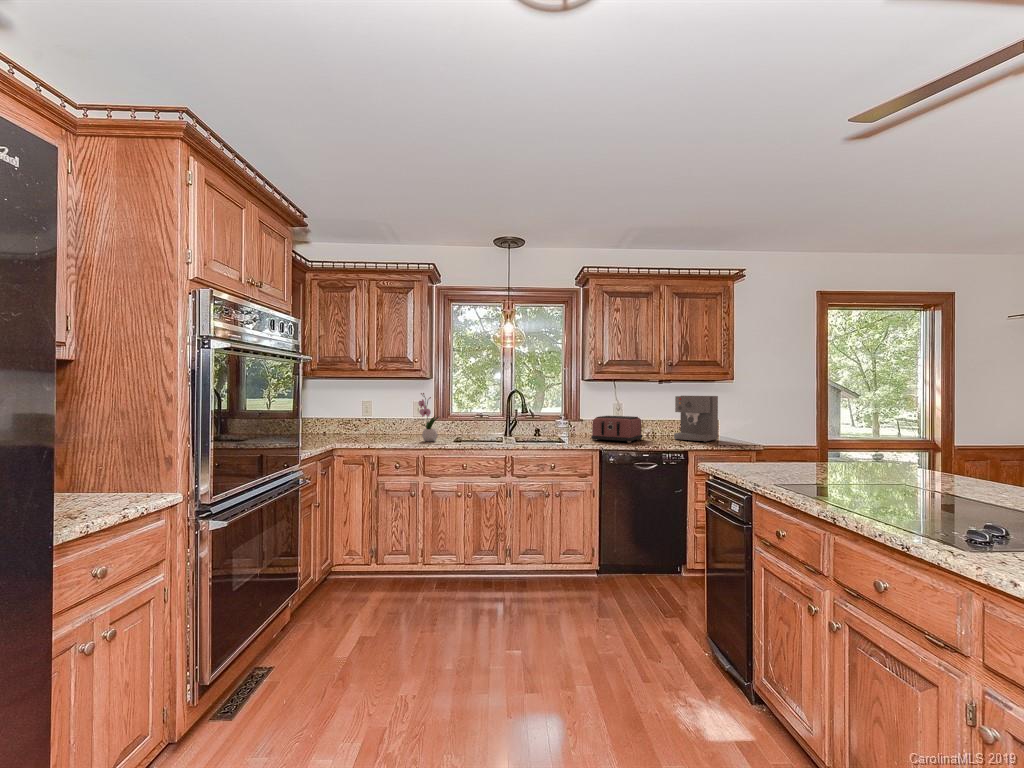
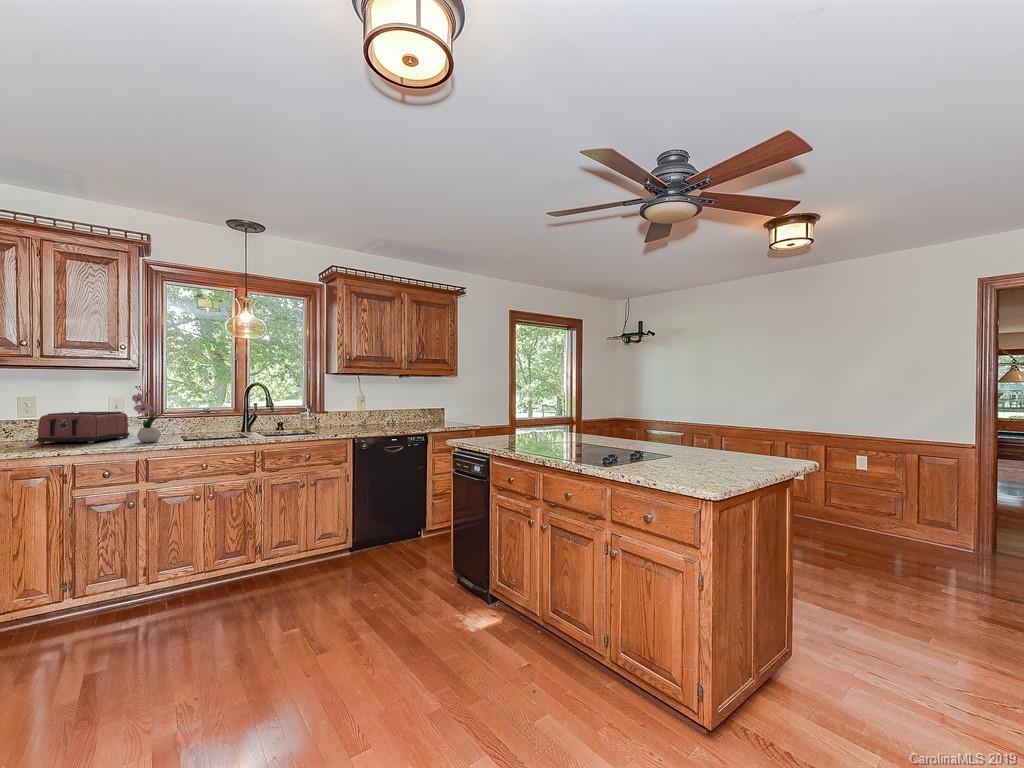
coffee maker: present [674,396,718,442] -> none [412,388,445,426]
toaster: present [591,416,642,443] -> present [36,412,130,444]

